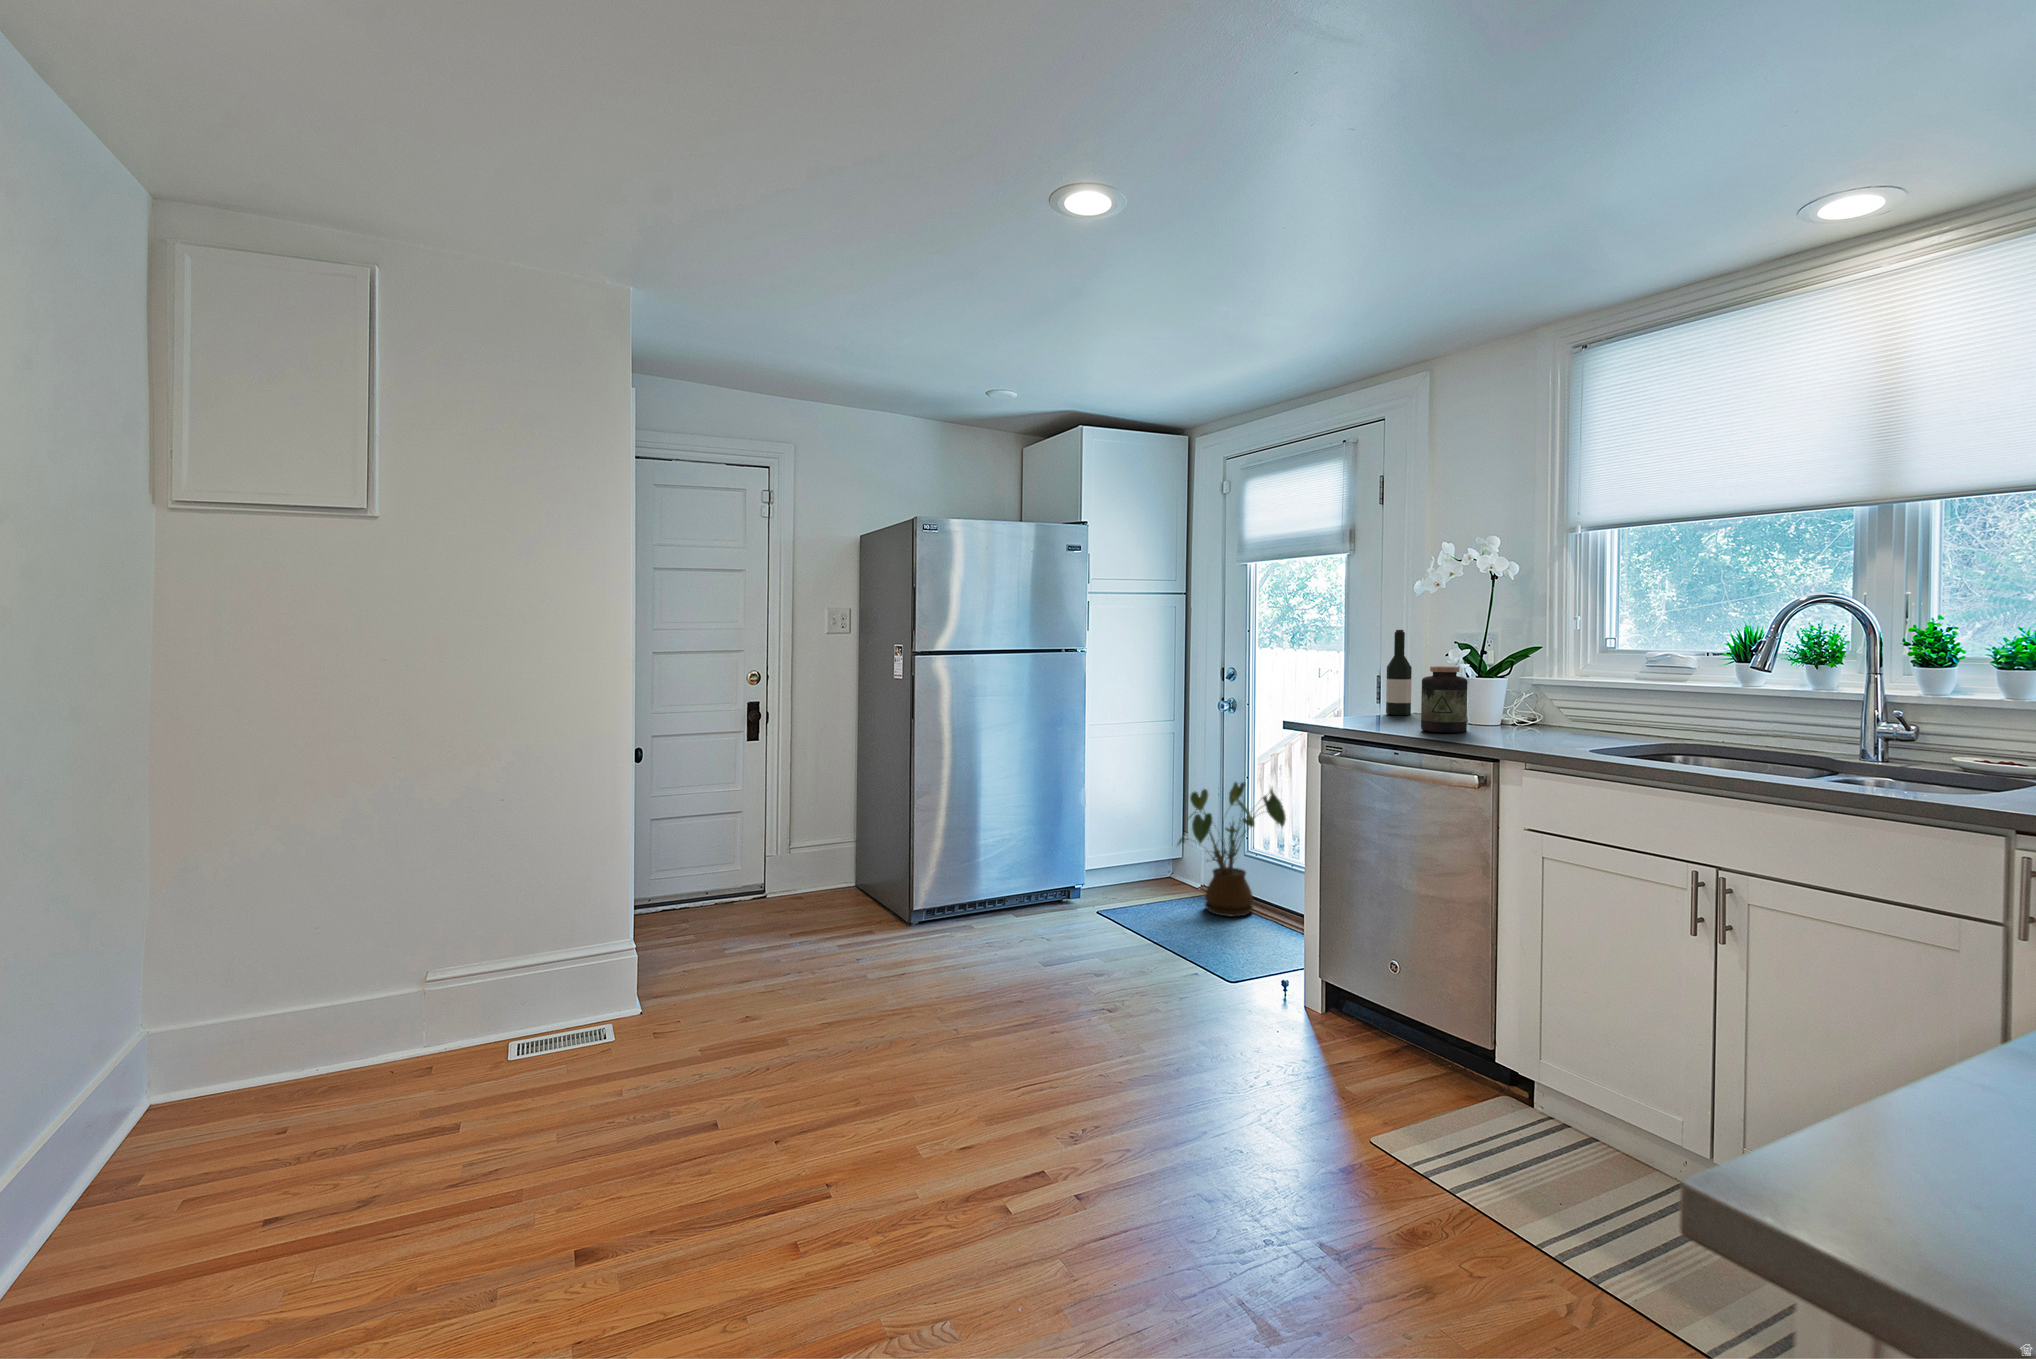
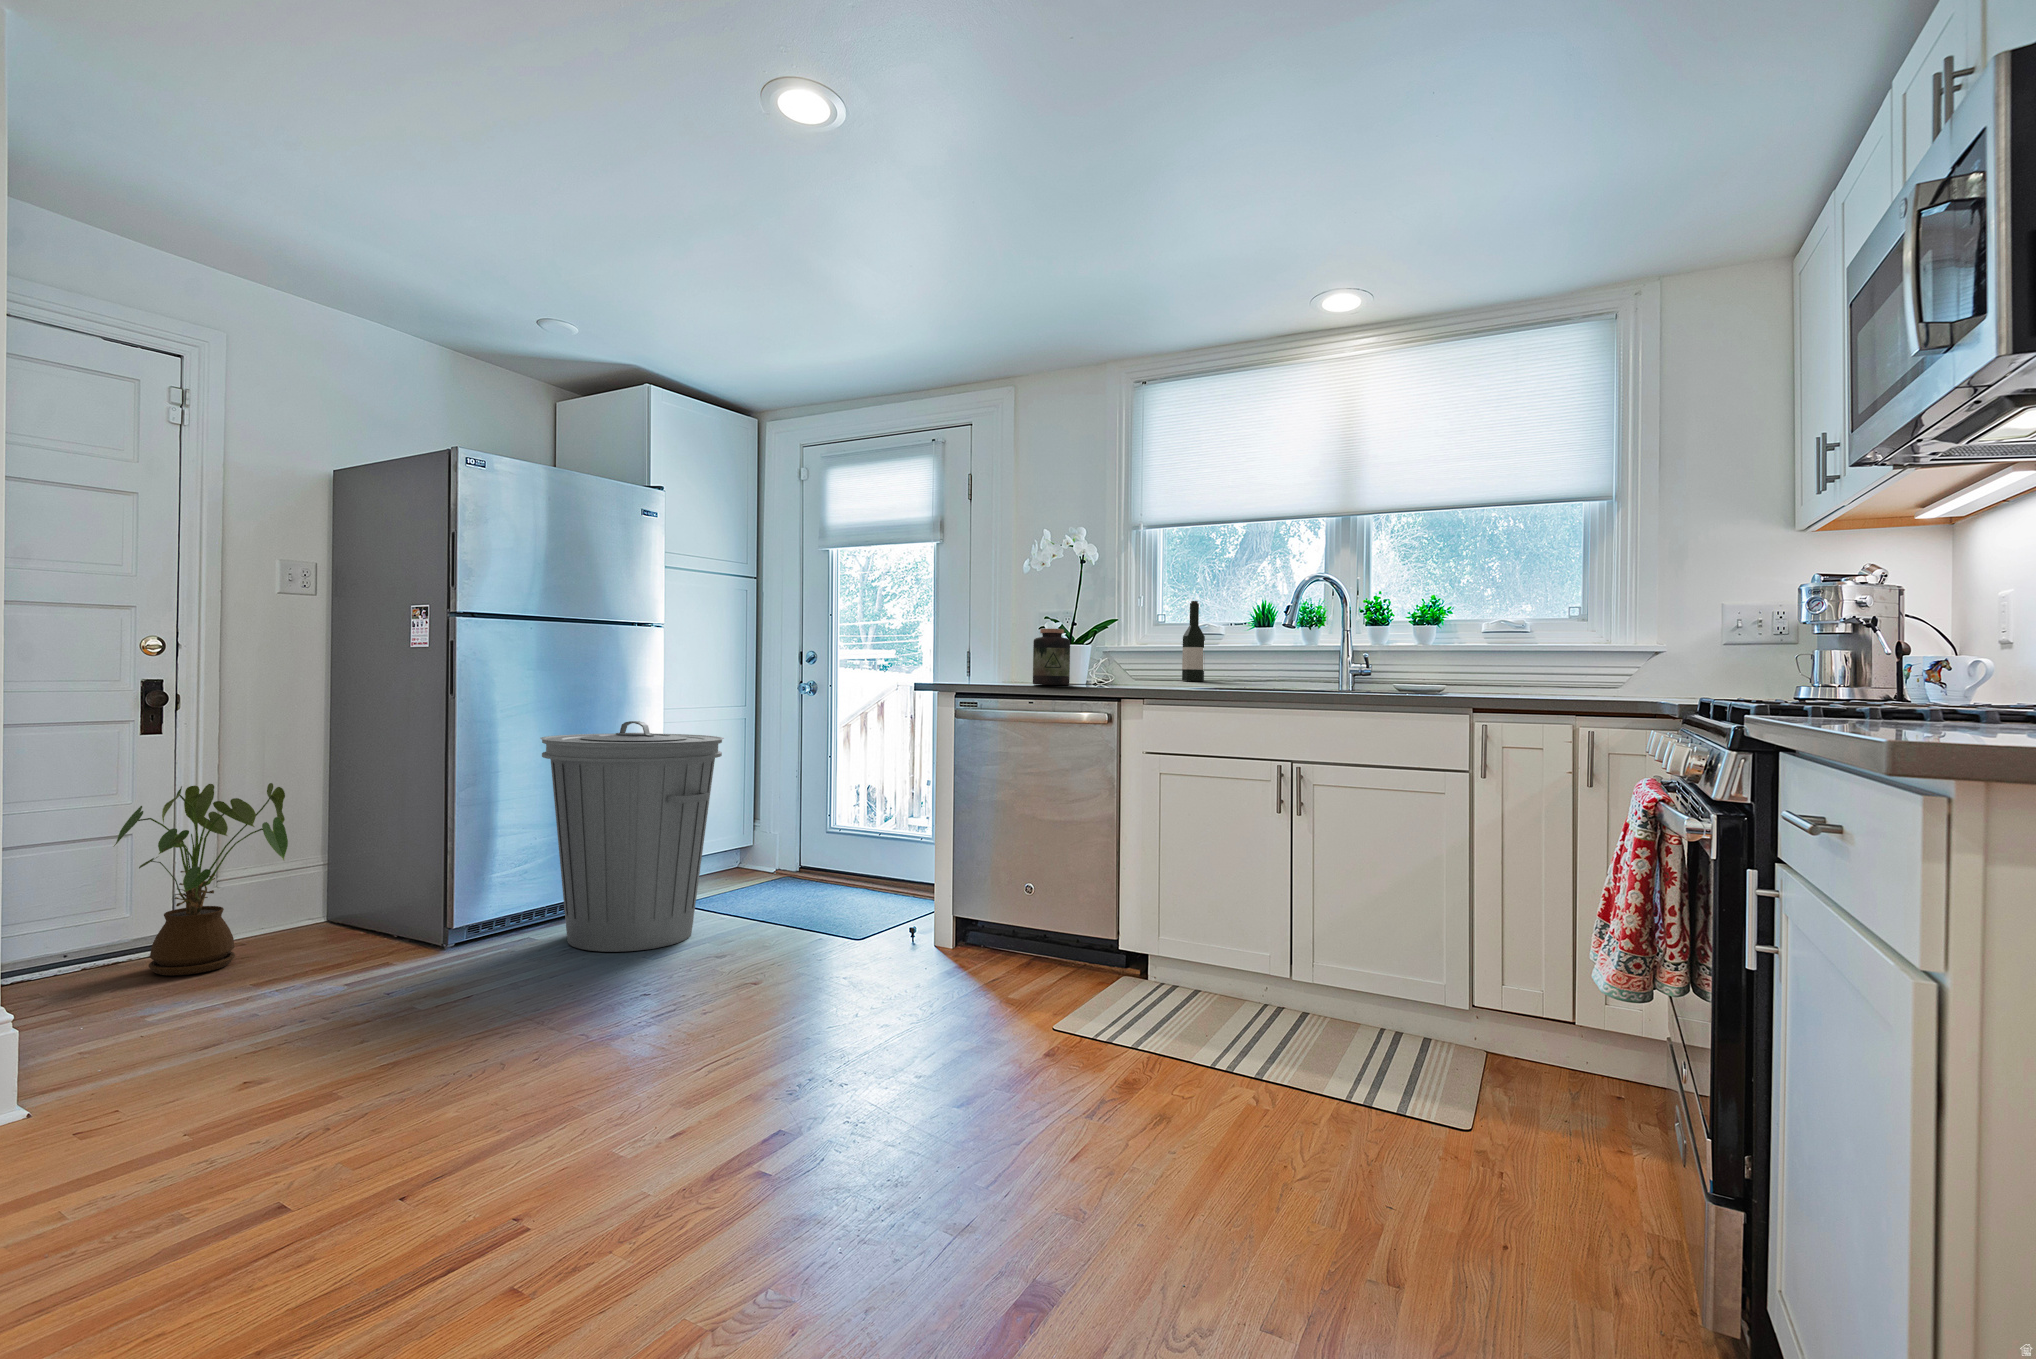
wine bottle: present [1386,630,1412,715] -> present [1182,601,1205,681]
trash can: none [951,753,1109,964] -> present [540,721,724,952]
house plant: present [1178,782,1286,917] -> present [114,783,288,975]

